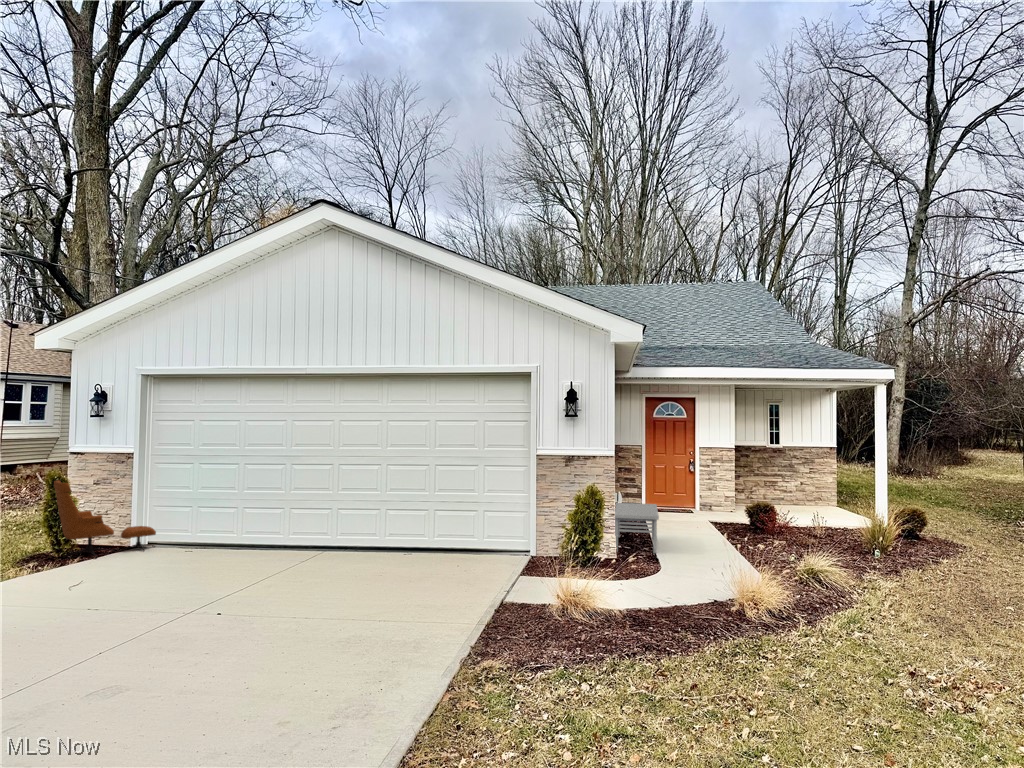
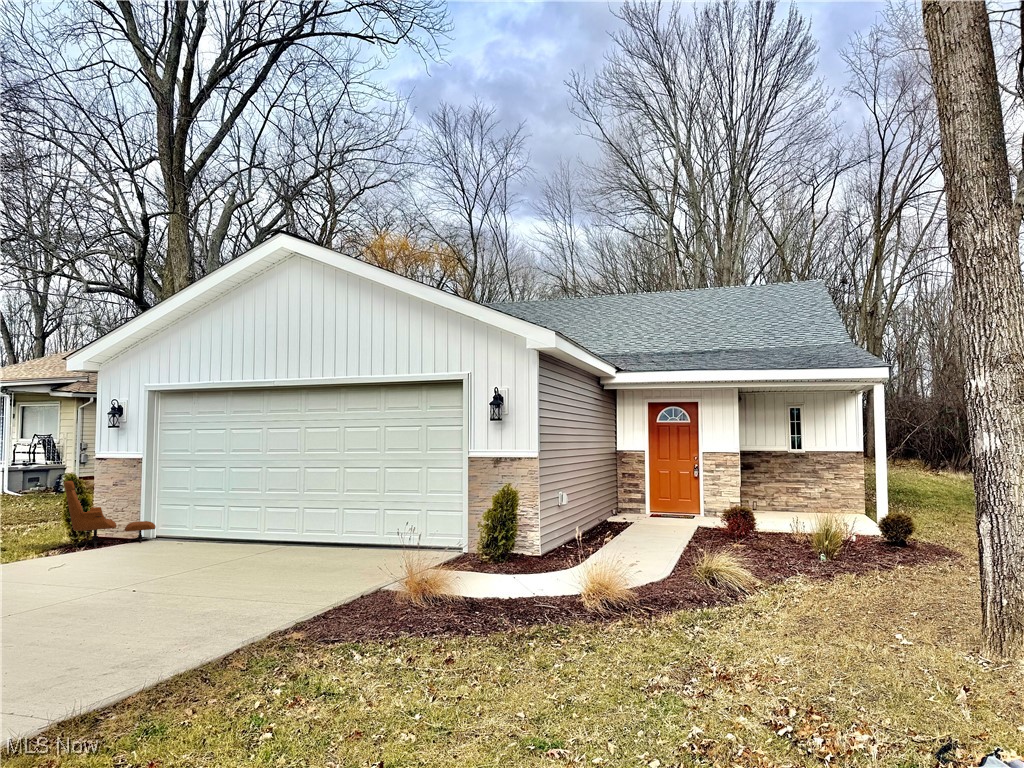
storage bench: present [615,503,659,553] -> none [547,506,613,557]

